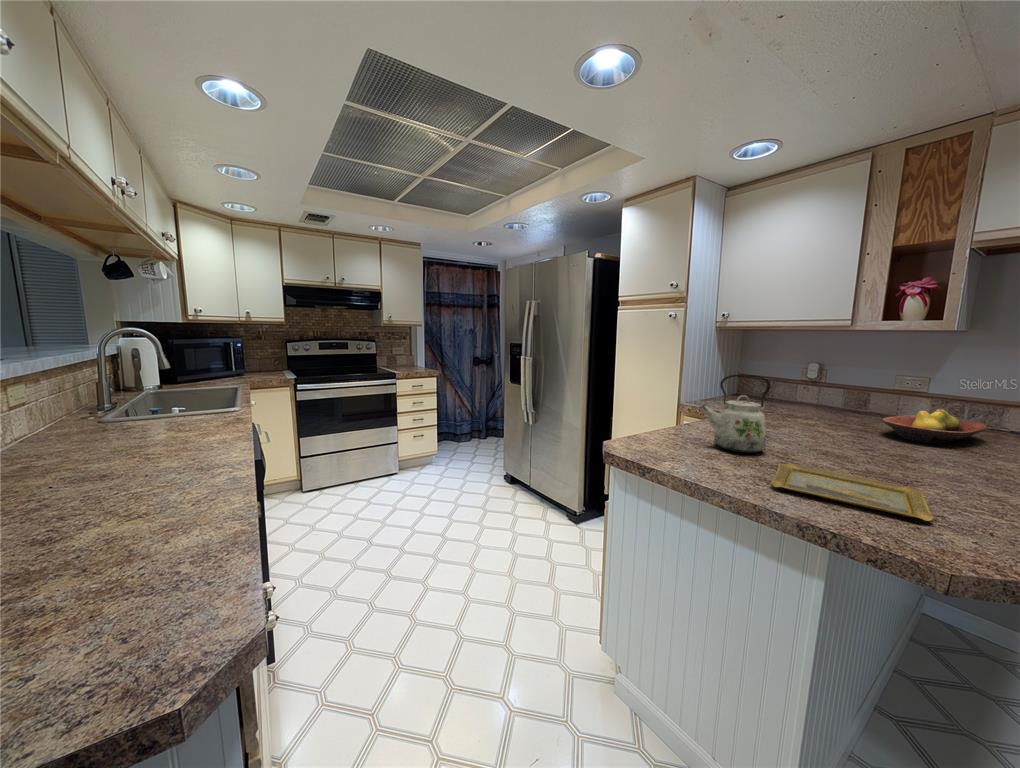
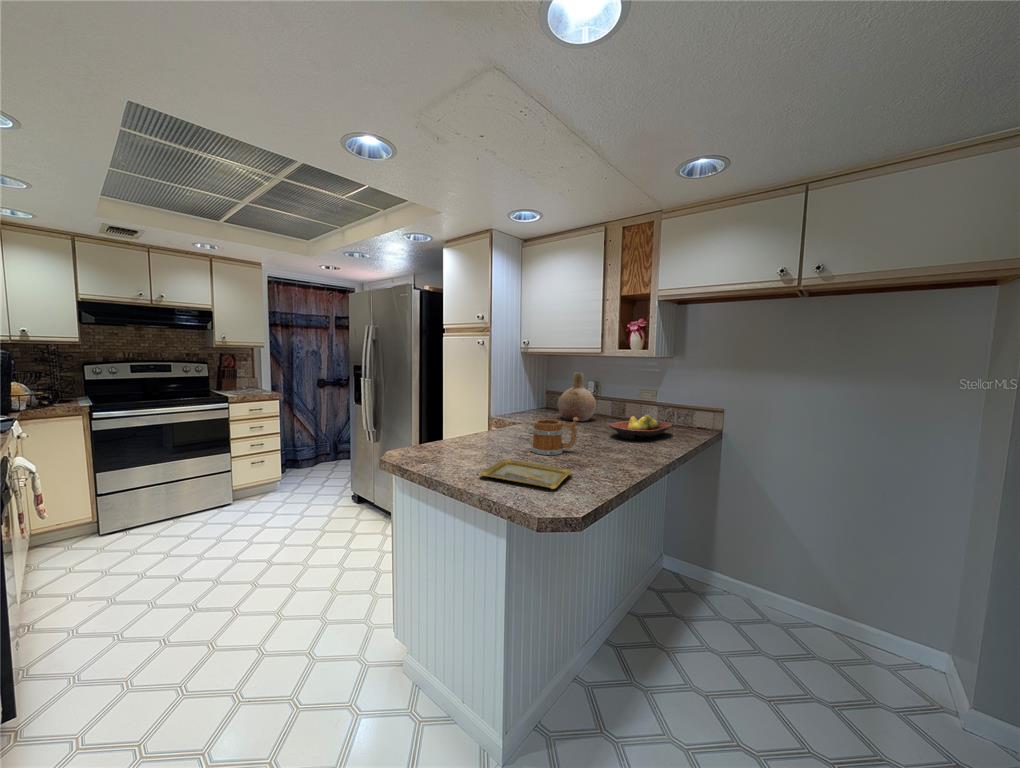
vase: none [770,351,829,412] -> present [558,373,596,421]
kettle: present [700,375,770,453] -> none [461,393,509,454]
mug: none [792,410,876,460] -> present [531,417,578,455]

